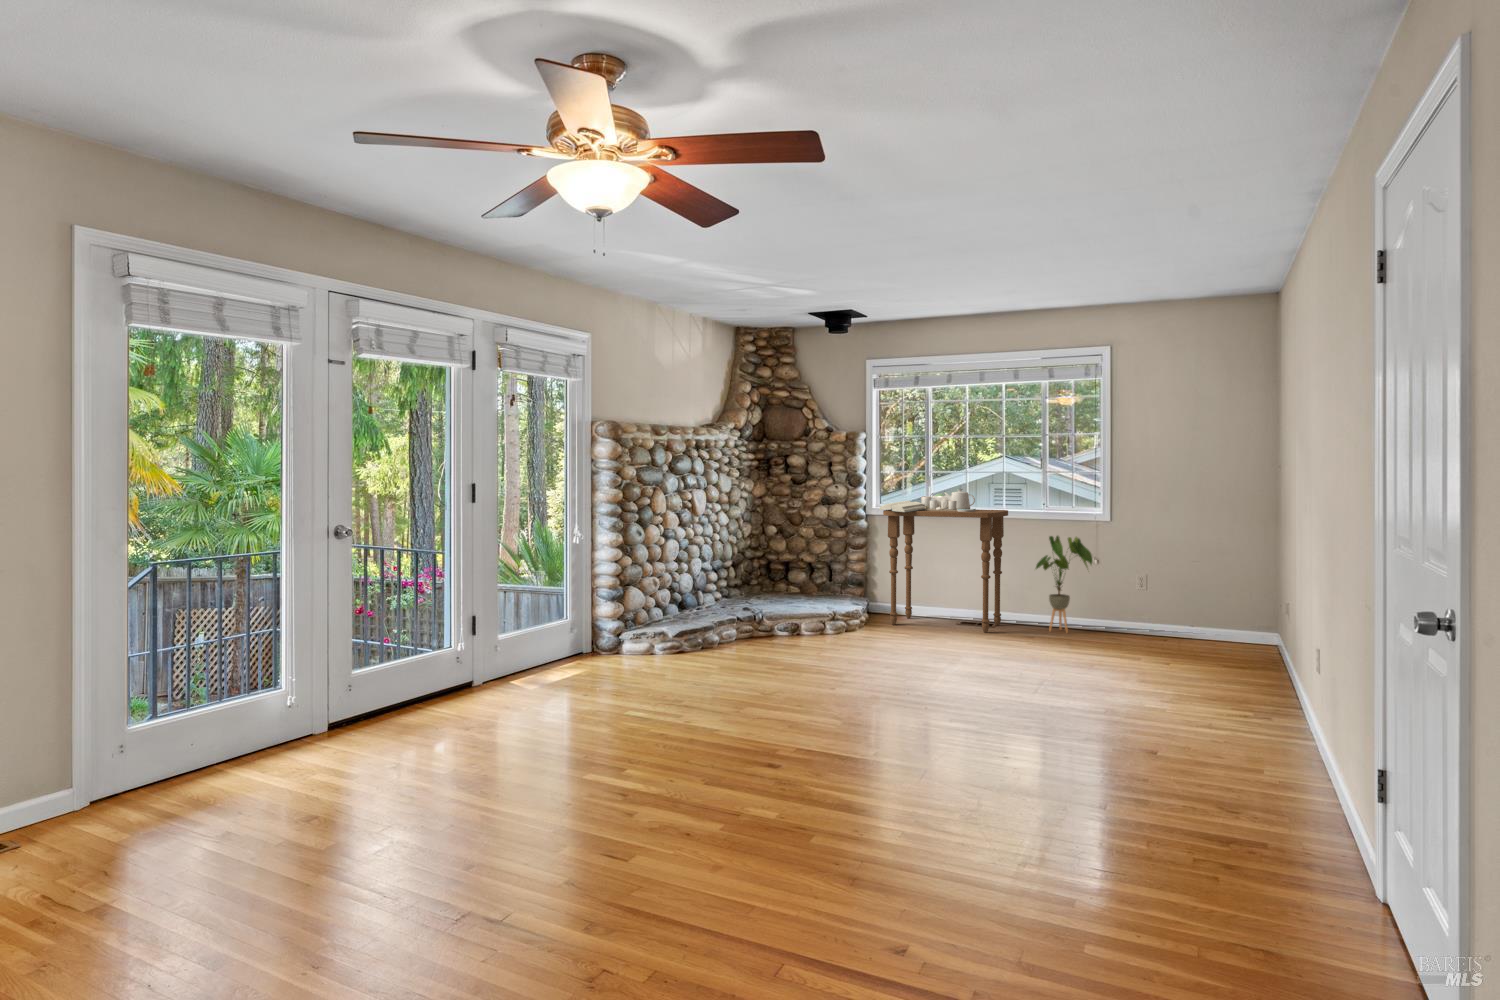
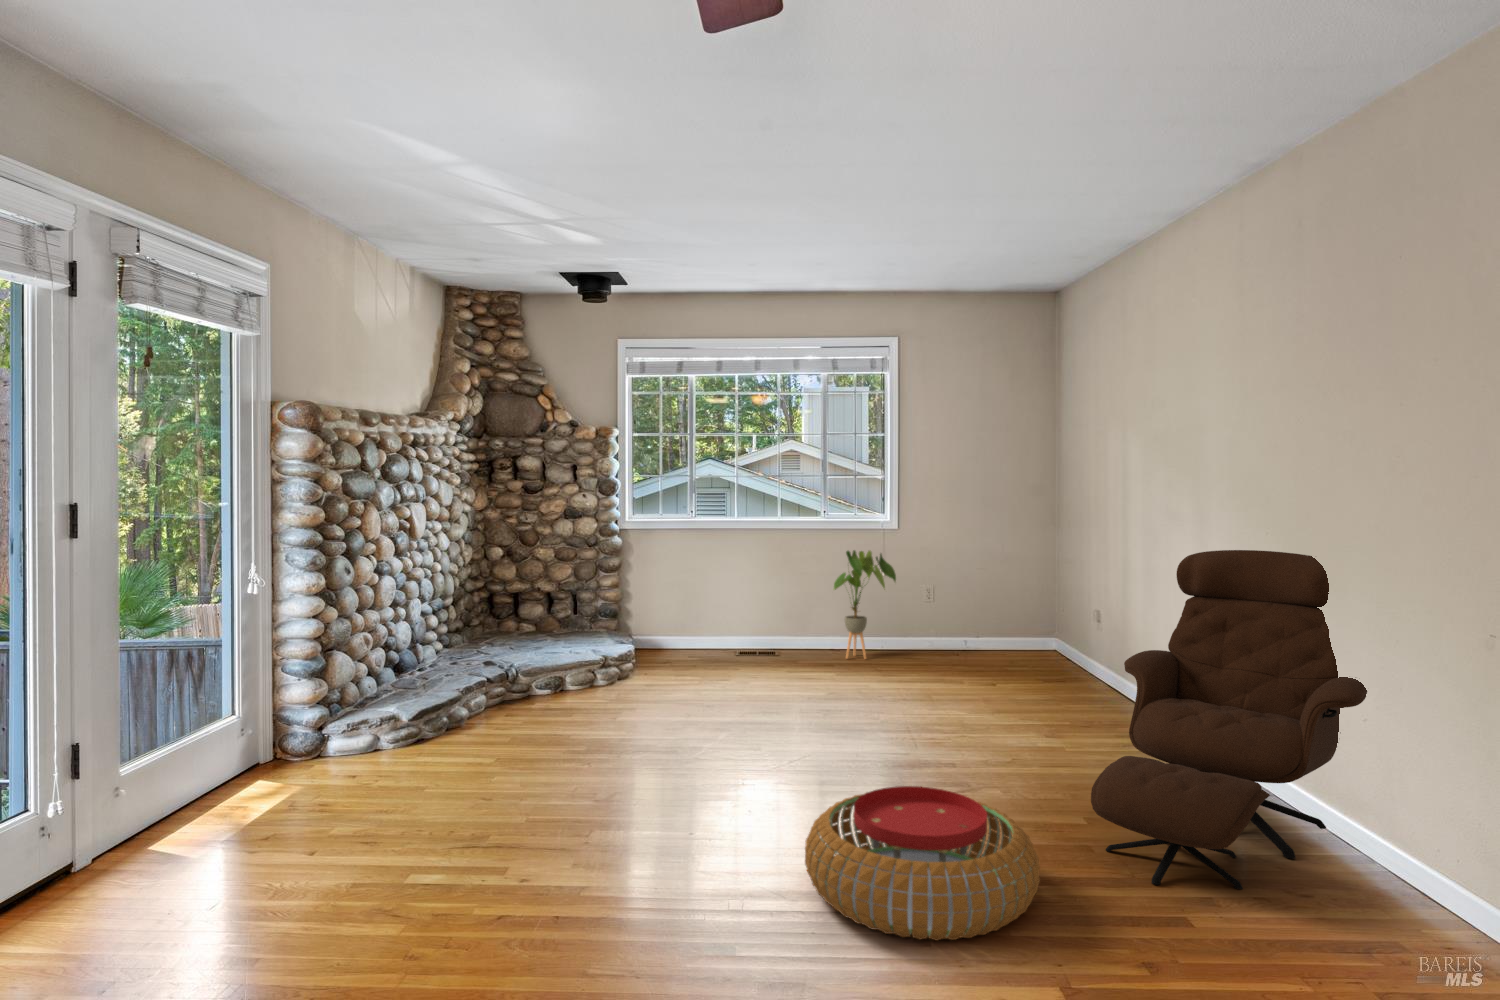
side table: present [879,489,1008,633] -> none [652,498,797,667]
lounge chair: none [1073,530,1351,783] -> present [1091,550,1367,889]
pouf: none [842,685,1003,773] -> present [805,786,1040,940]

